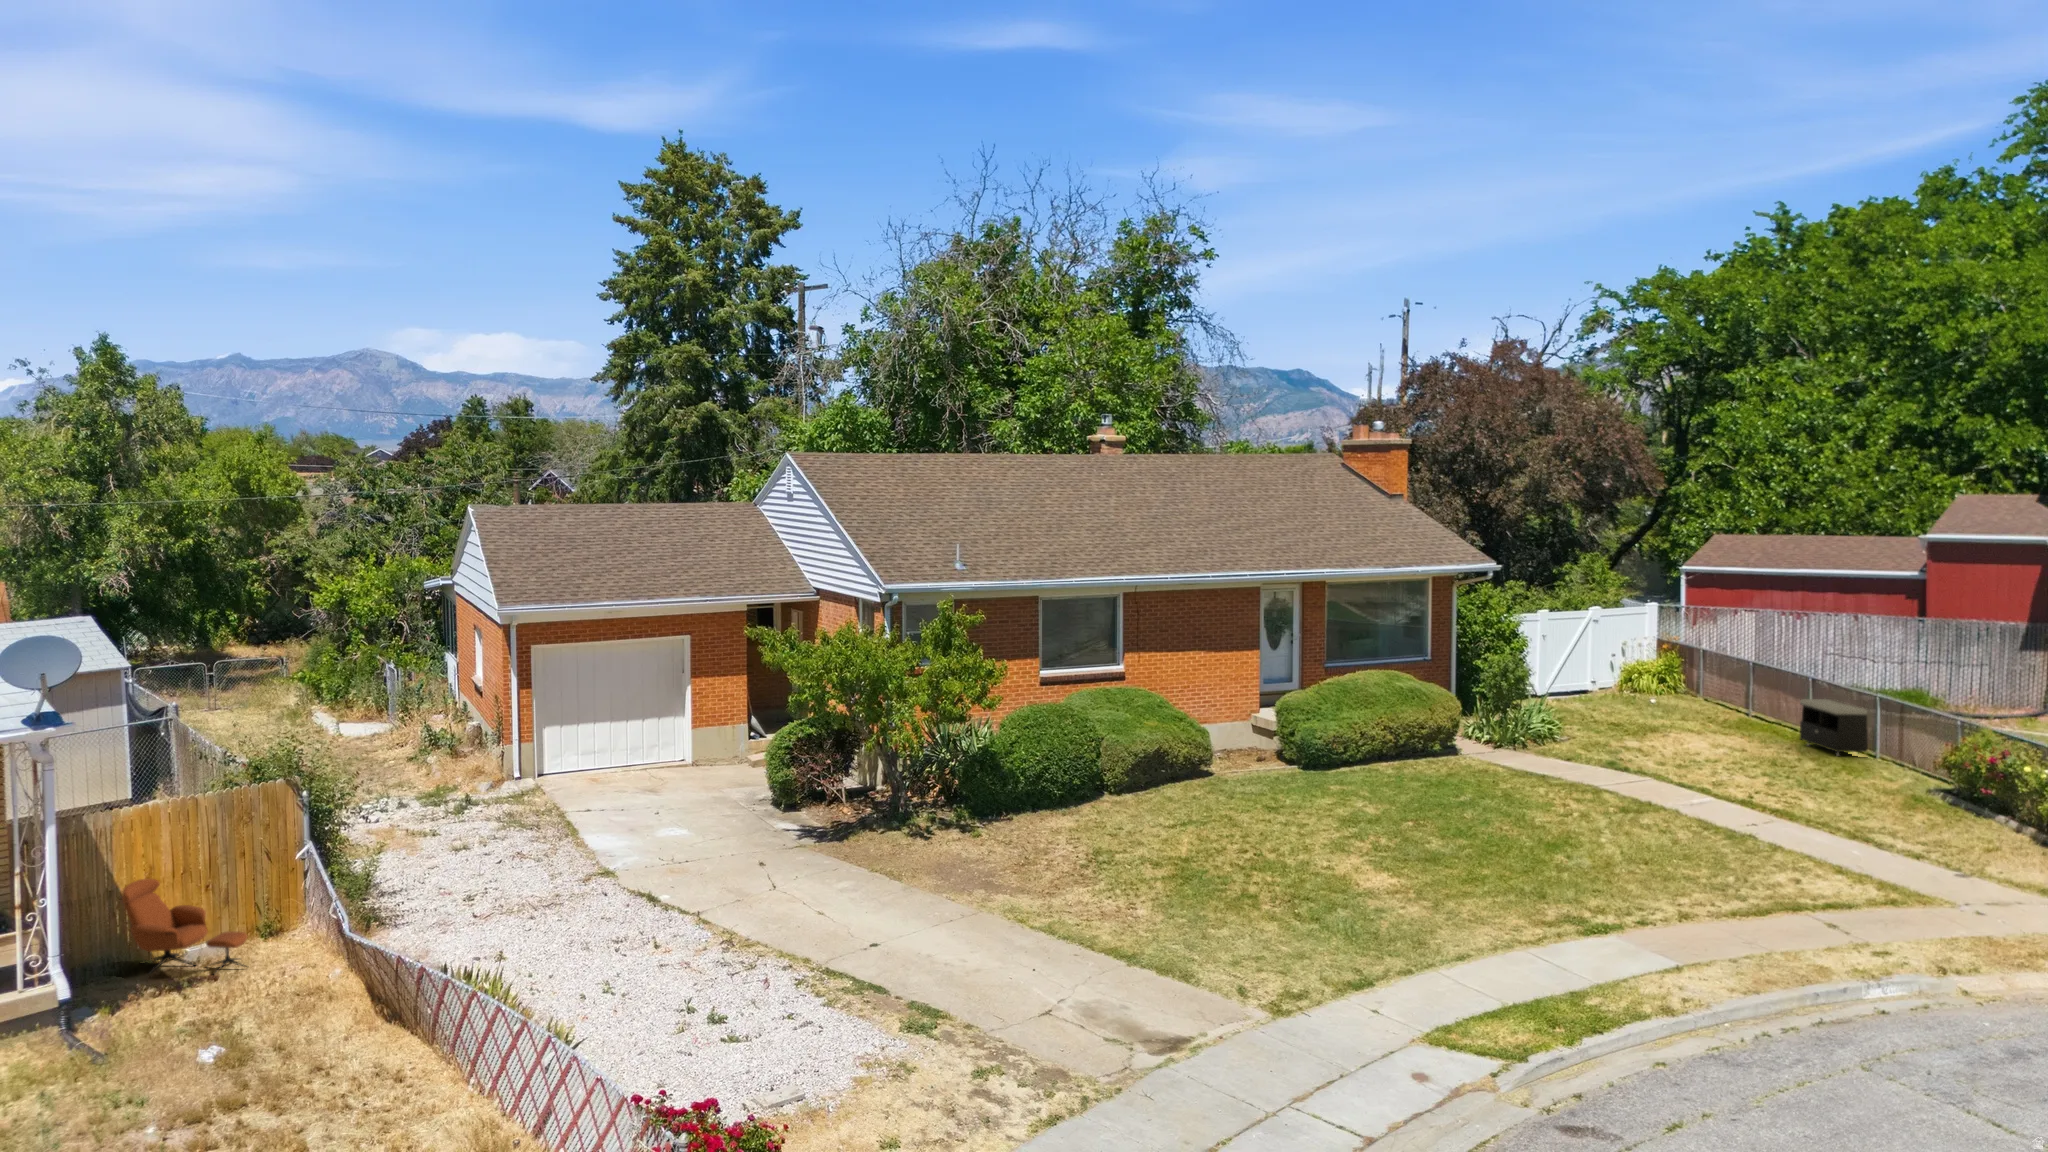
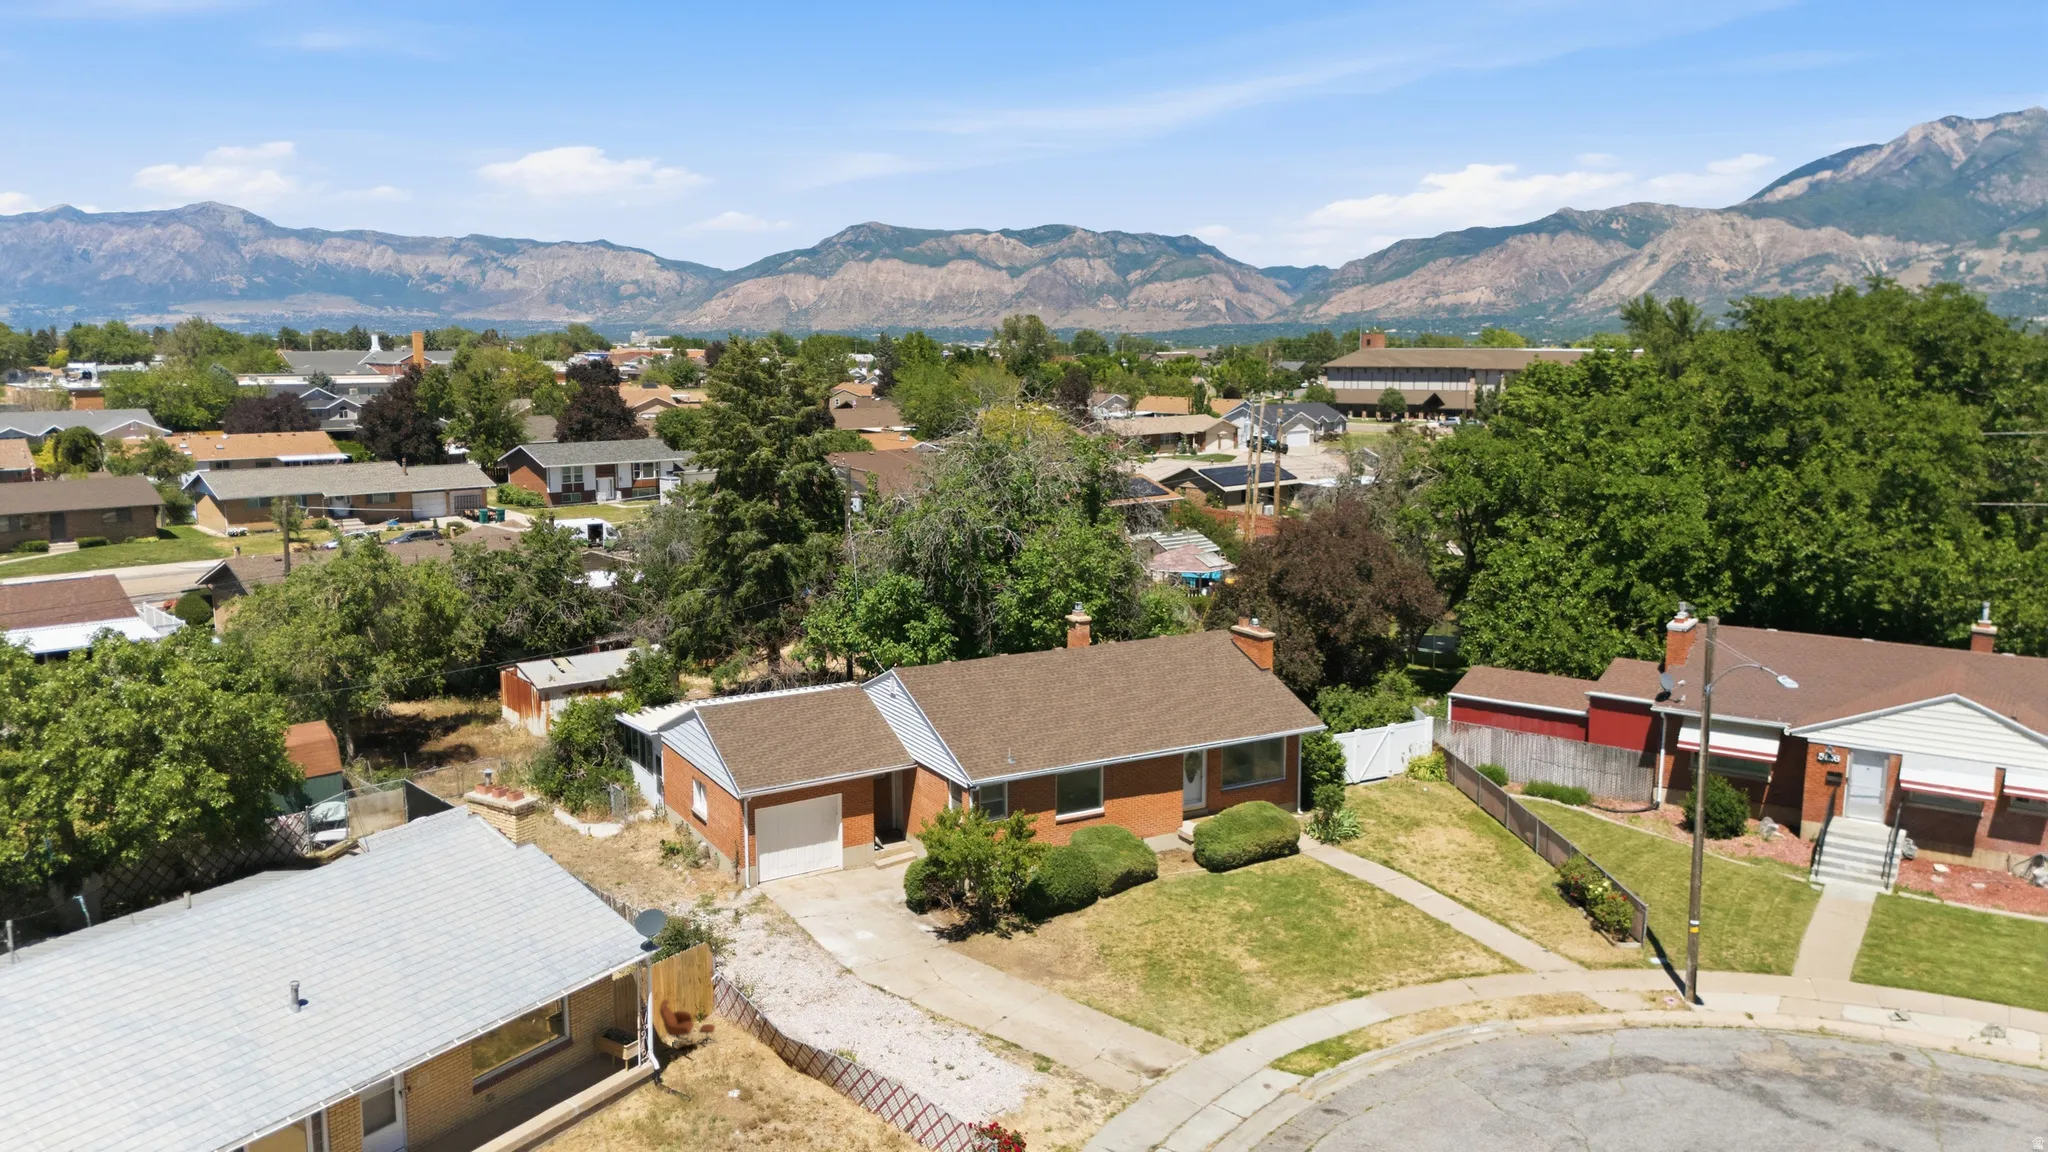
storage bench: present [1800,699,1868,755] -> none [1499,813,1538,851]

